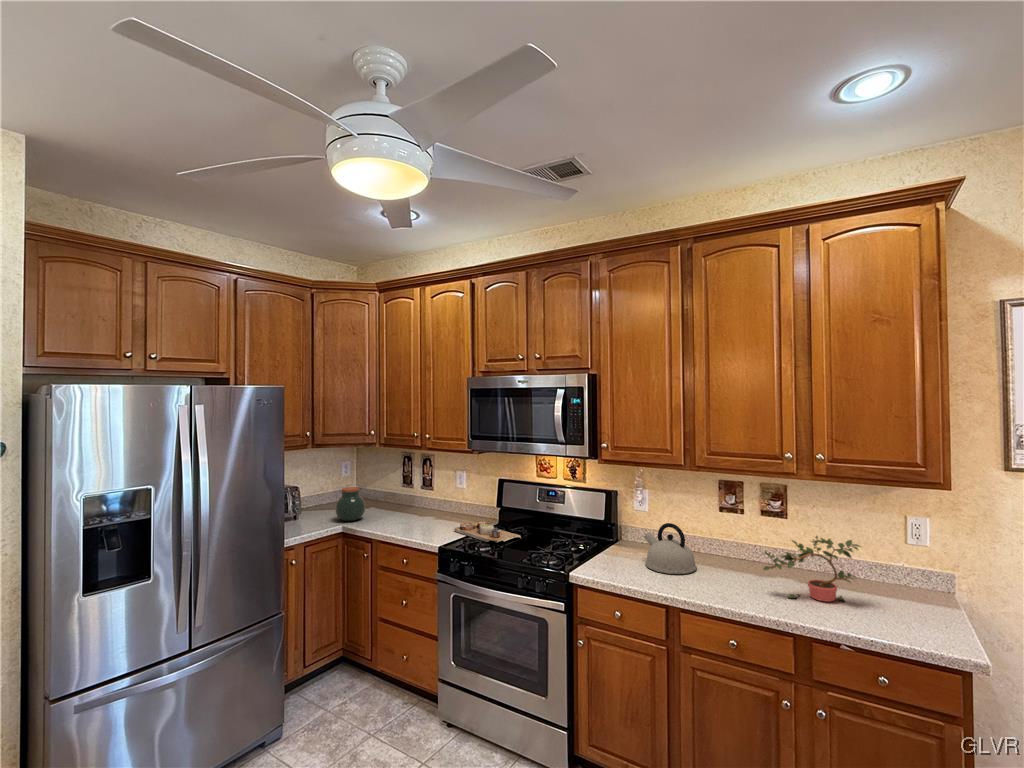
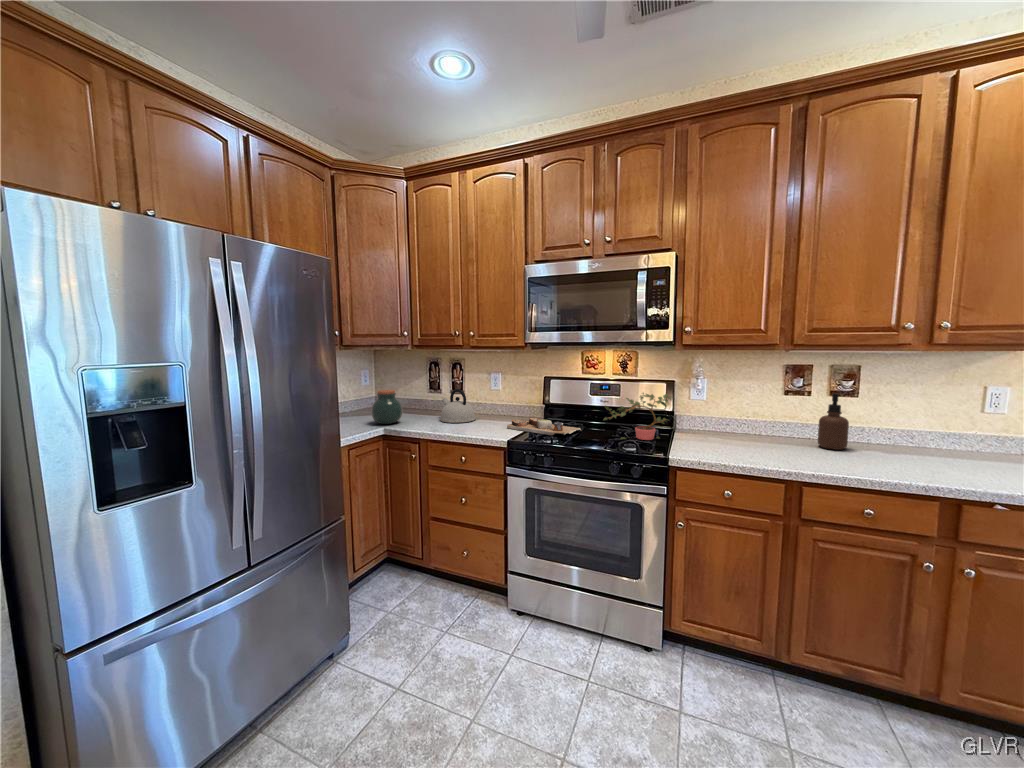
soap dispenser: none [736,516,763,575] -> present [818,393,849,450]
kettle: present [644,523,697,574] -> present [440,389,476,423]
potted plant: present [764,536,860,602] -> present [604,393,672,440]

